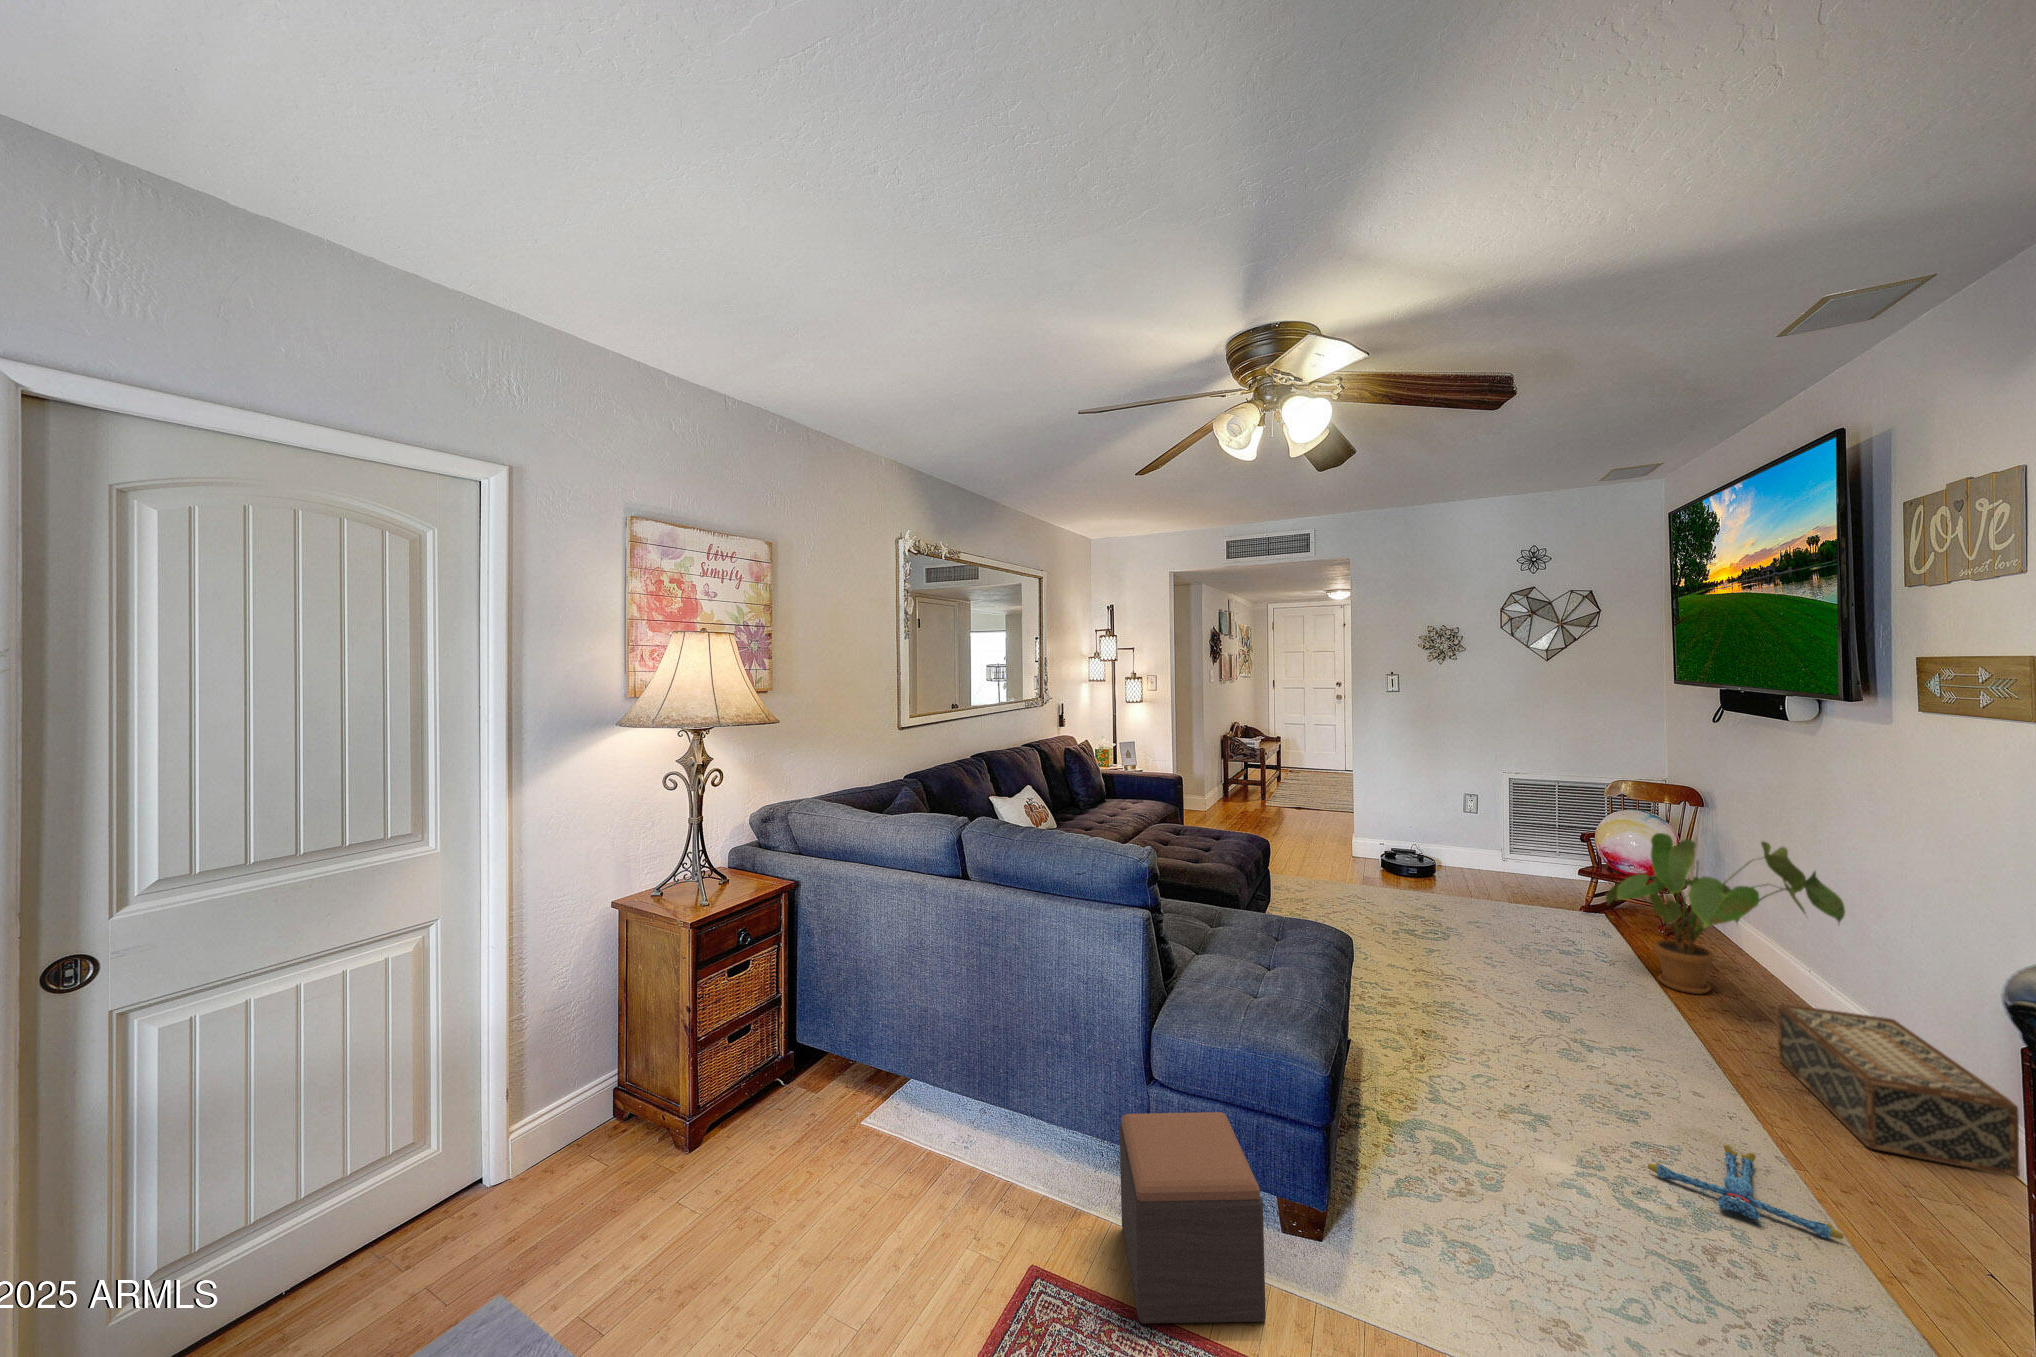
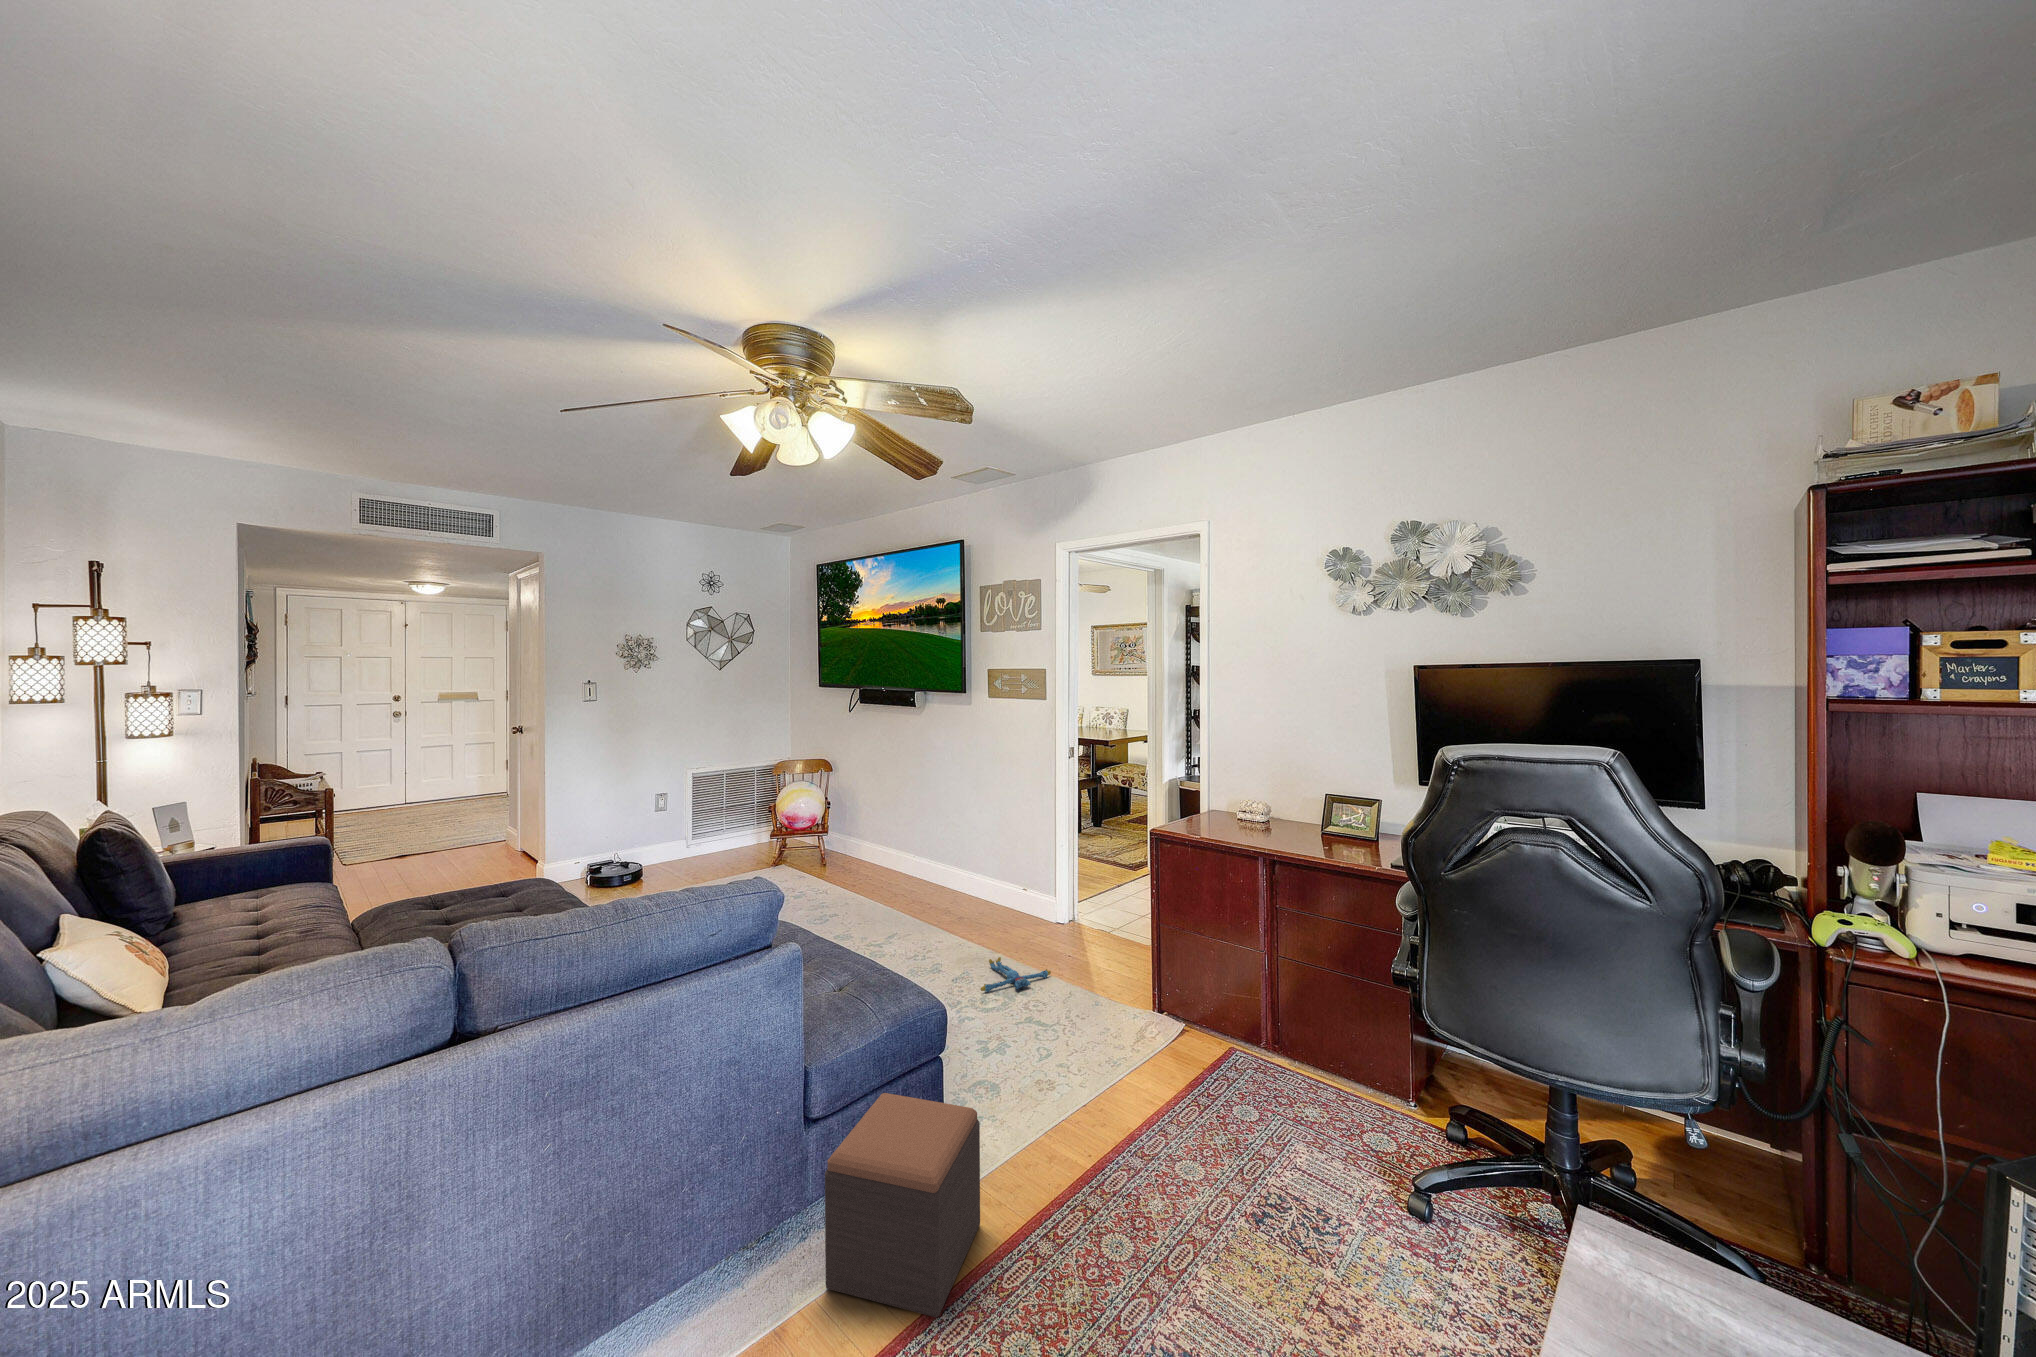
house plant: present [1606,833,1845,994] -> none [827,786,949,898]
woven basket: present [1778,1004,2020,1177] -> none [948,868,1047,933]

